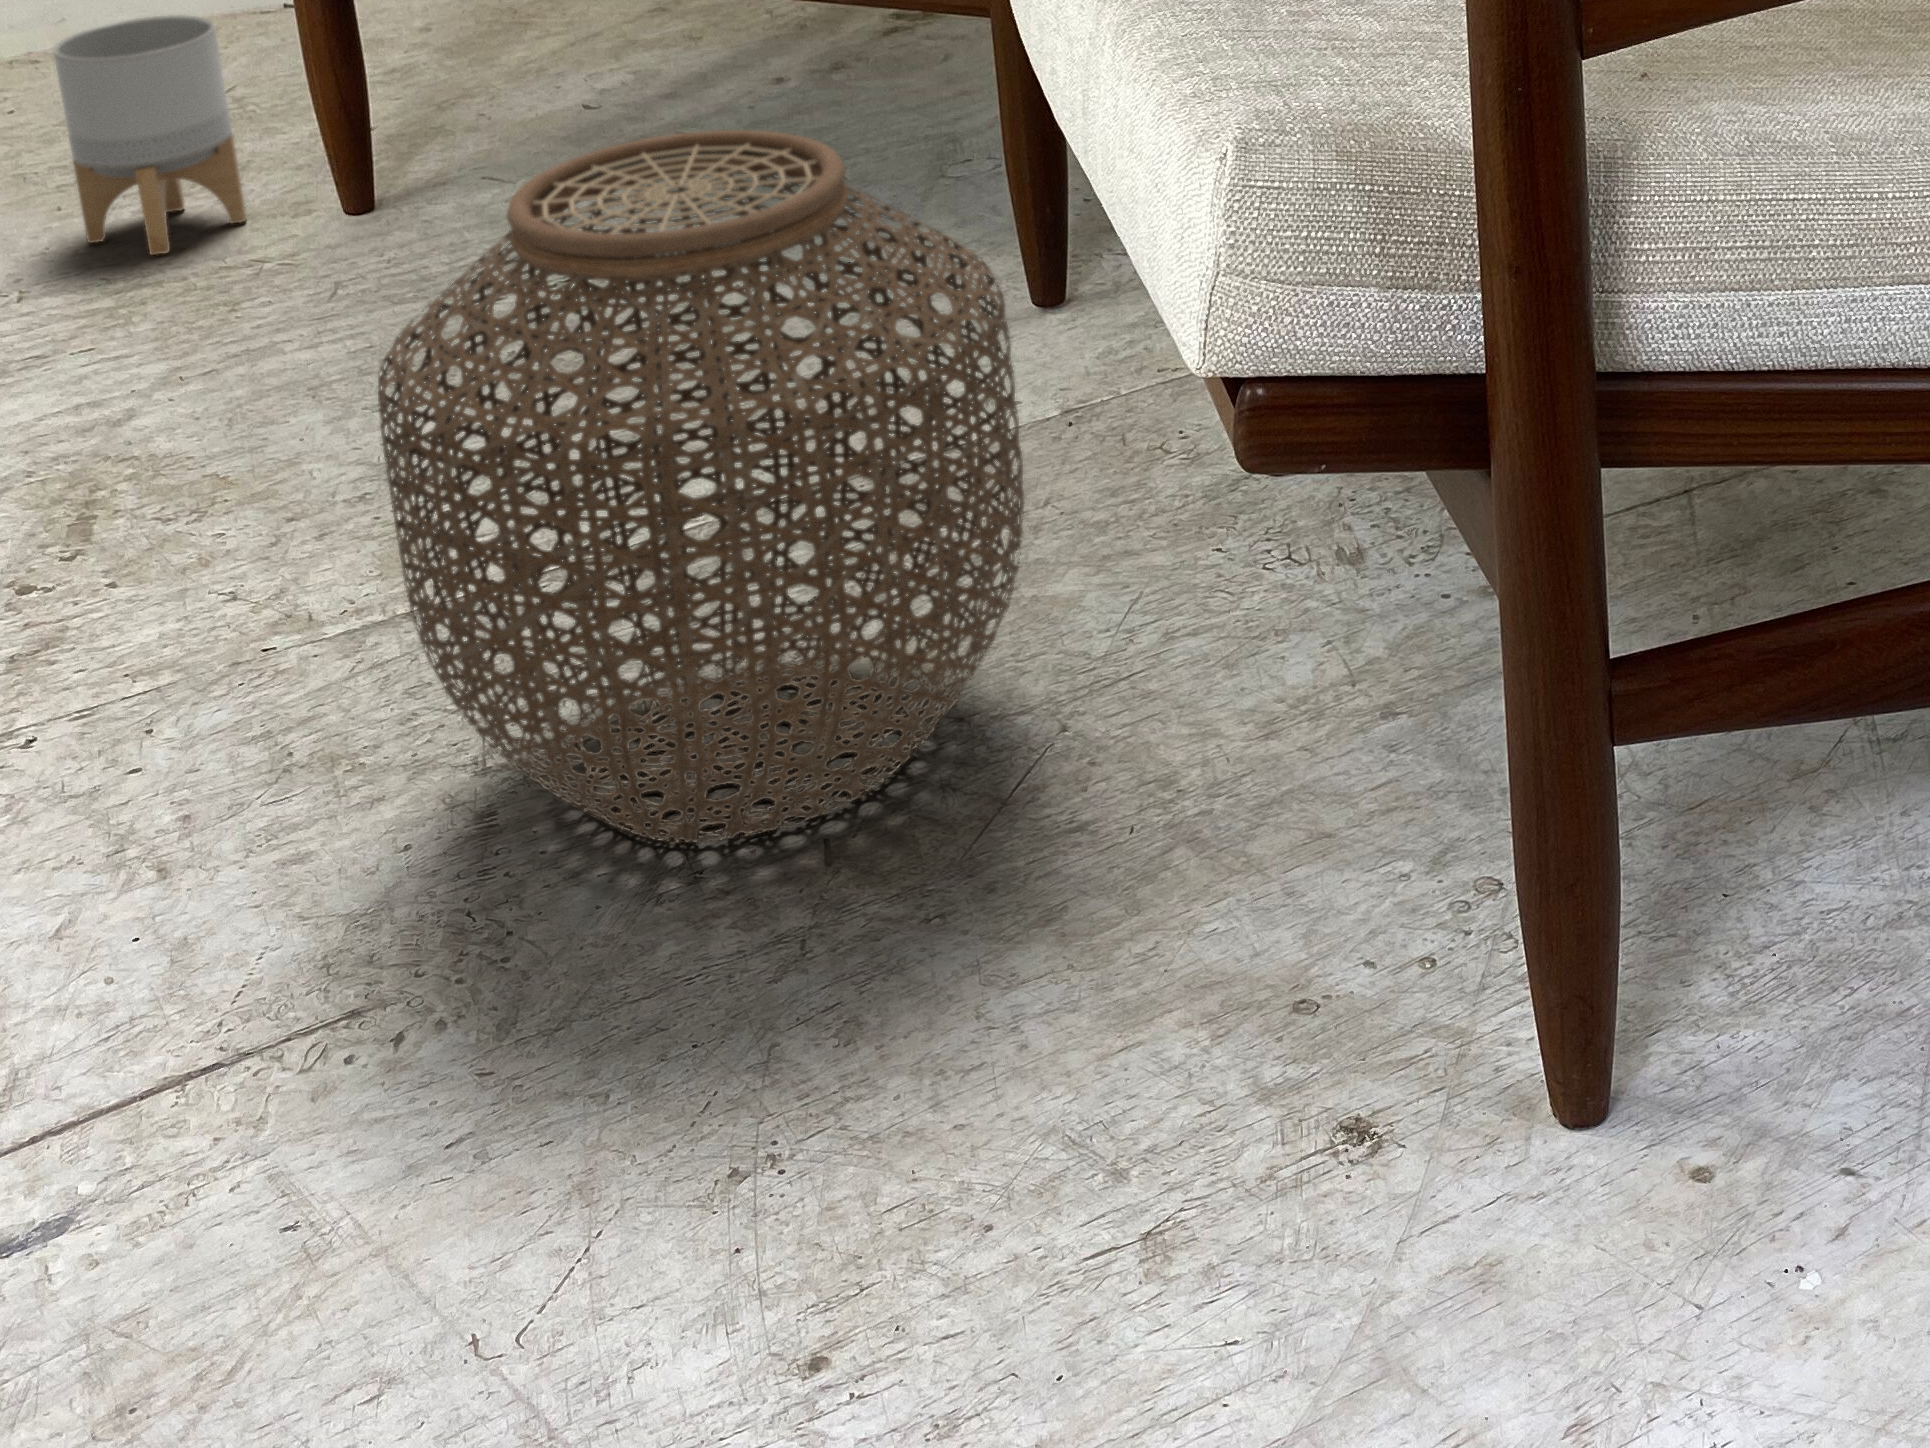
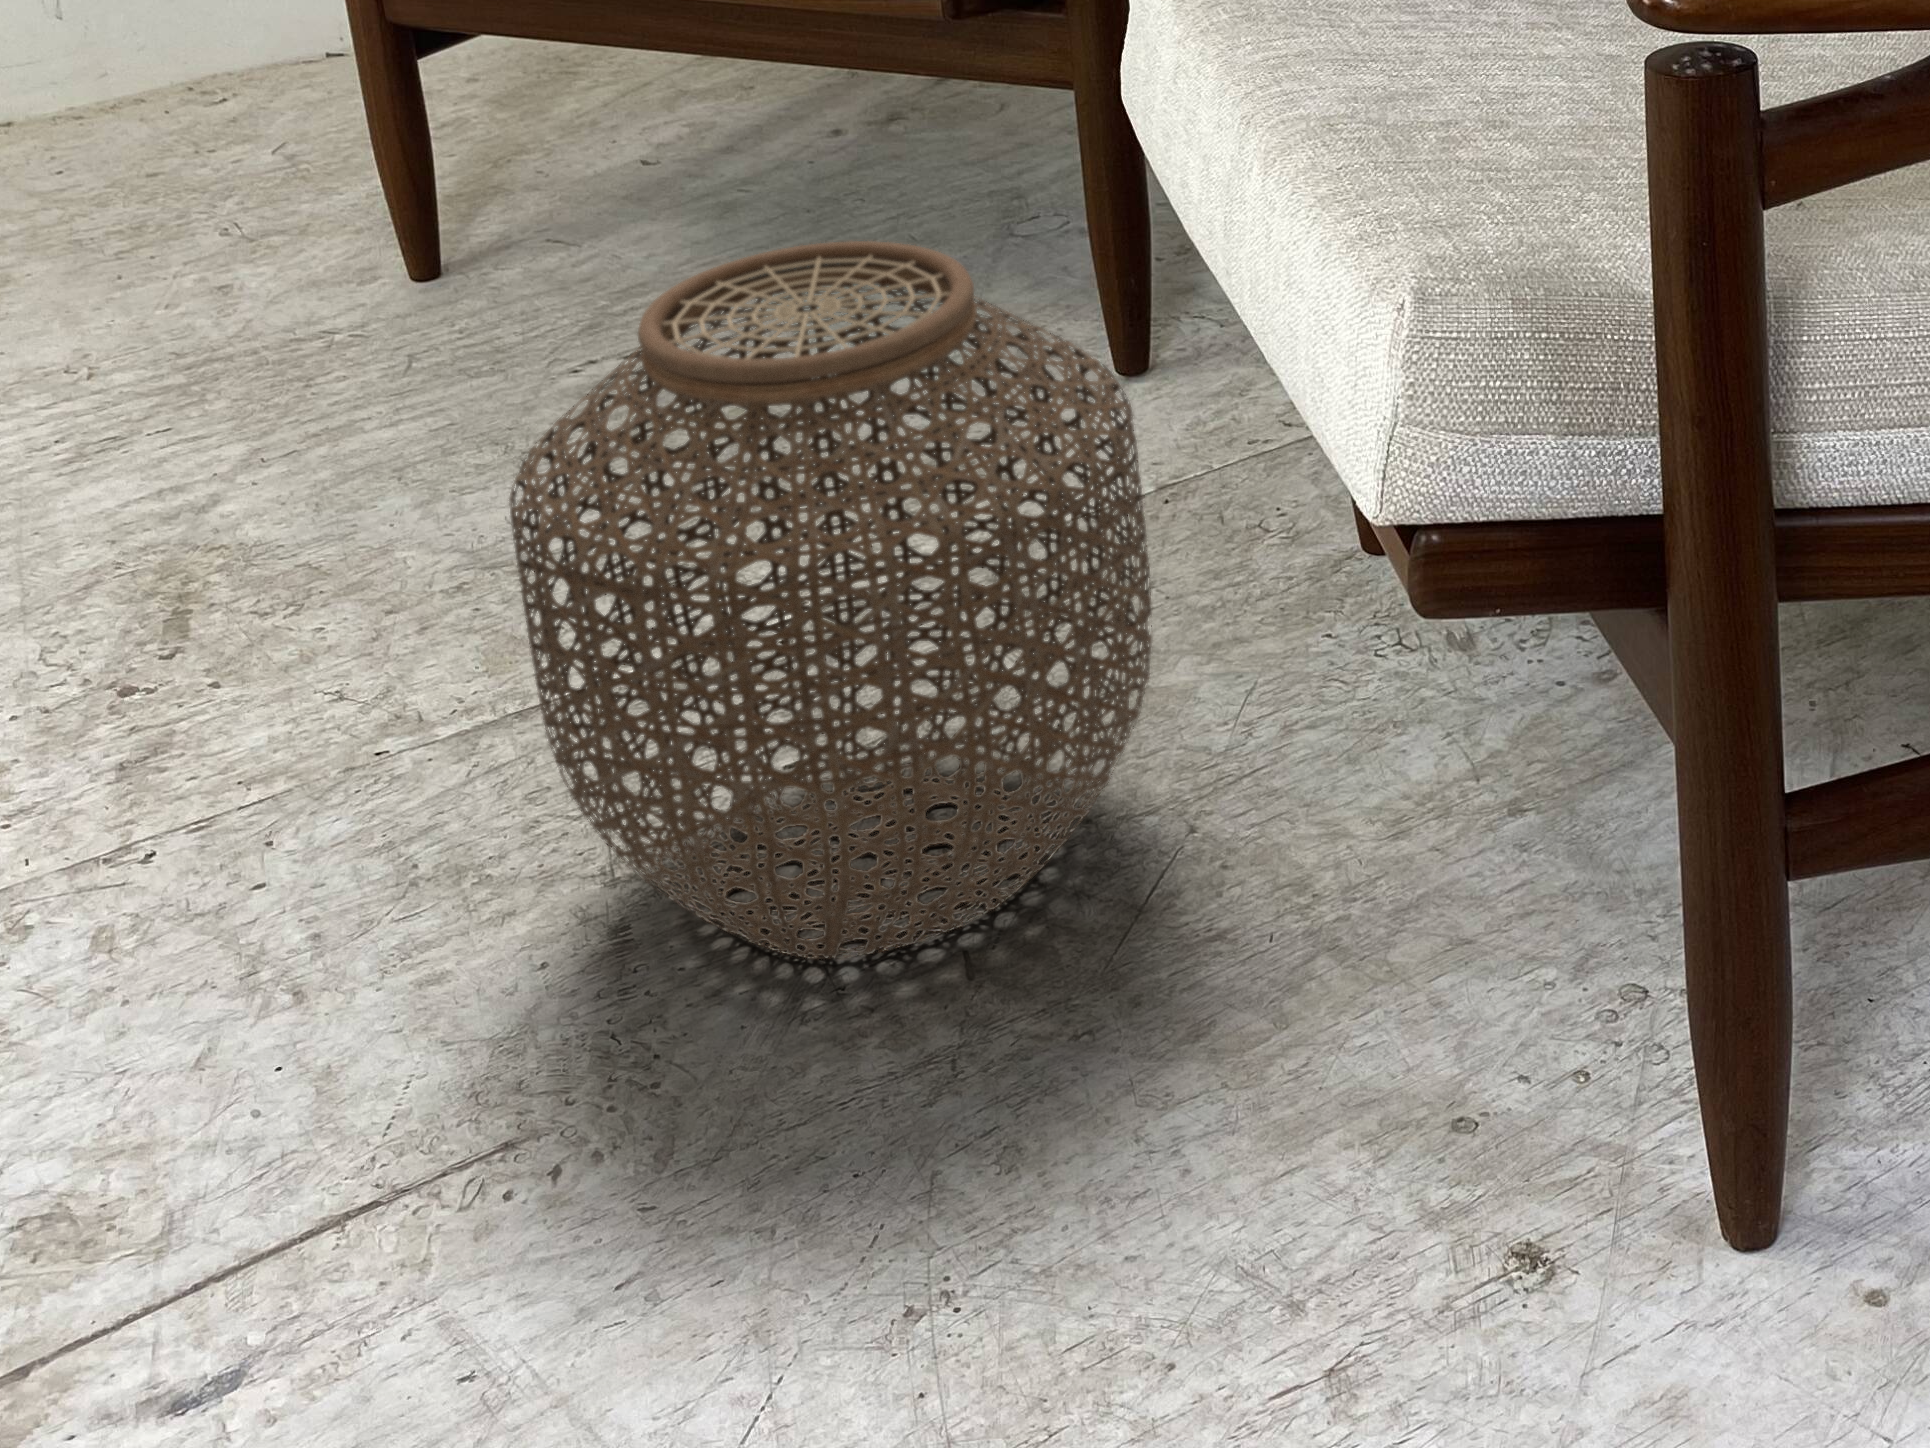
planter: present [53,15,246,255] -> none [111,85,307,330]

